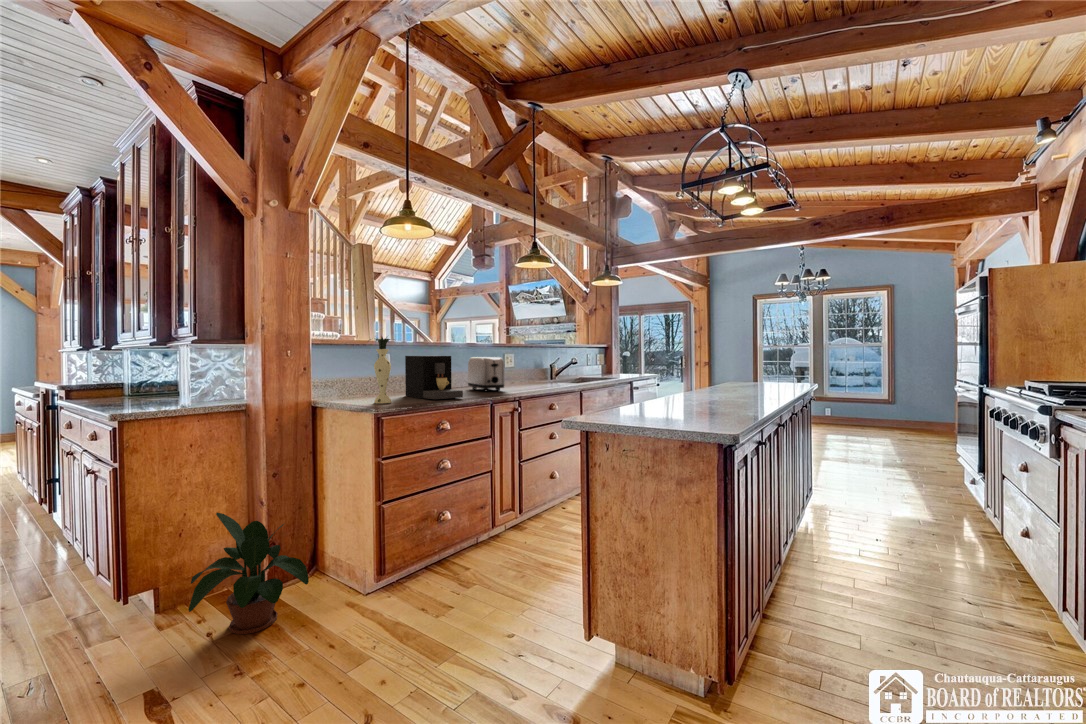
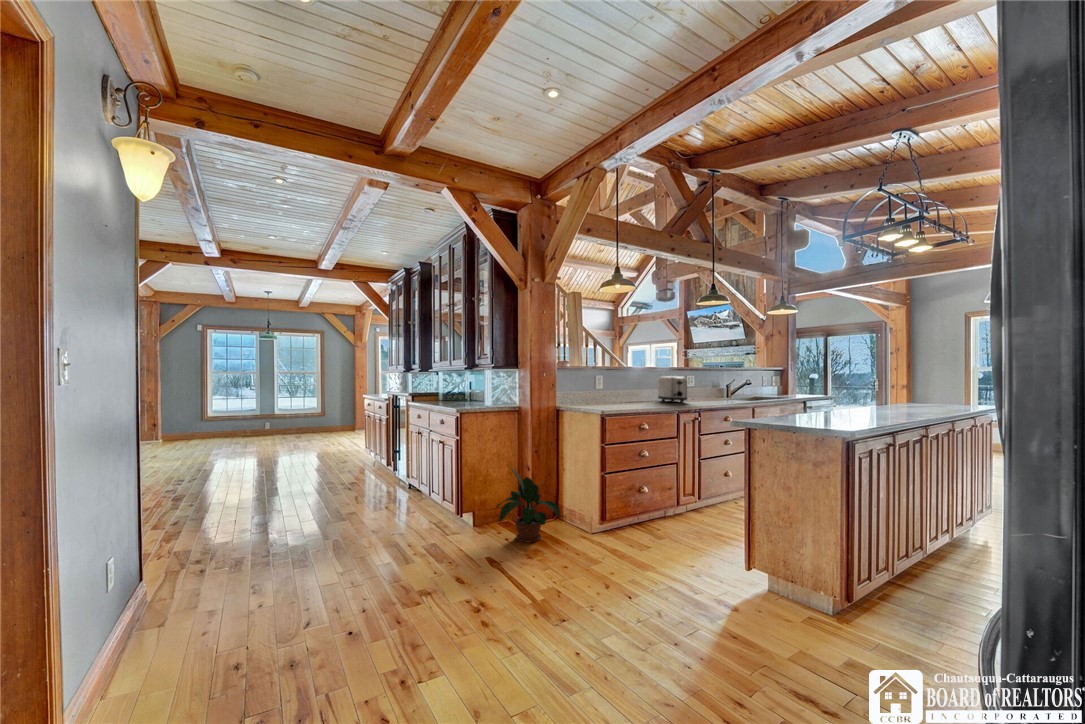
vase: present [374,336,391,404] -> none [593,361,611,407]
coffee maker: present [405,356,463,399] -> none [614,375,656,406]

